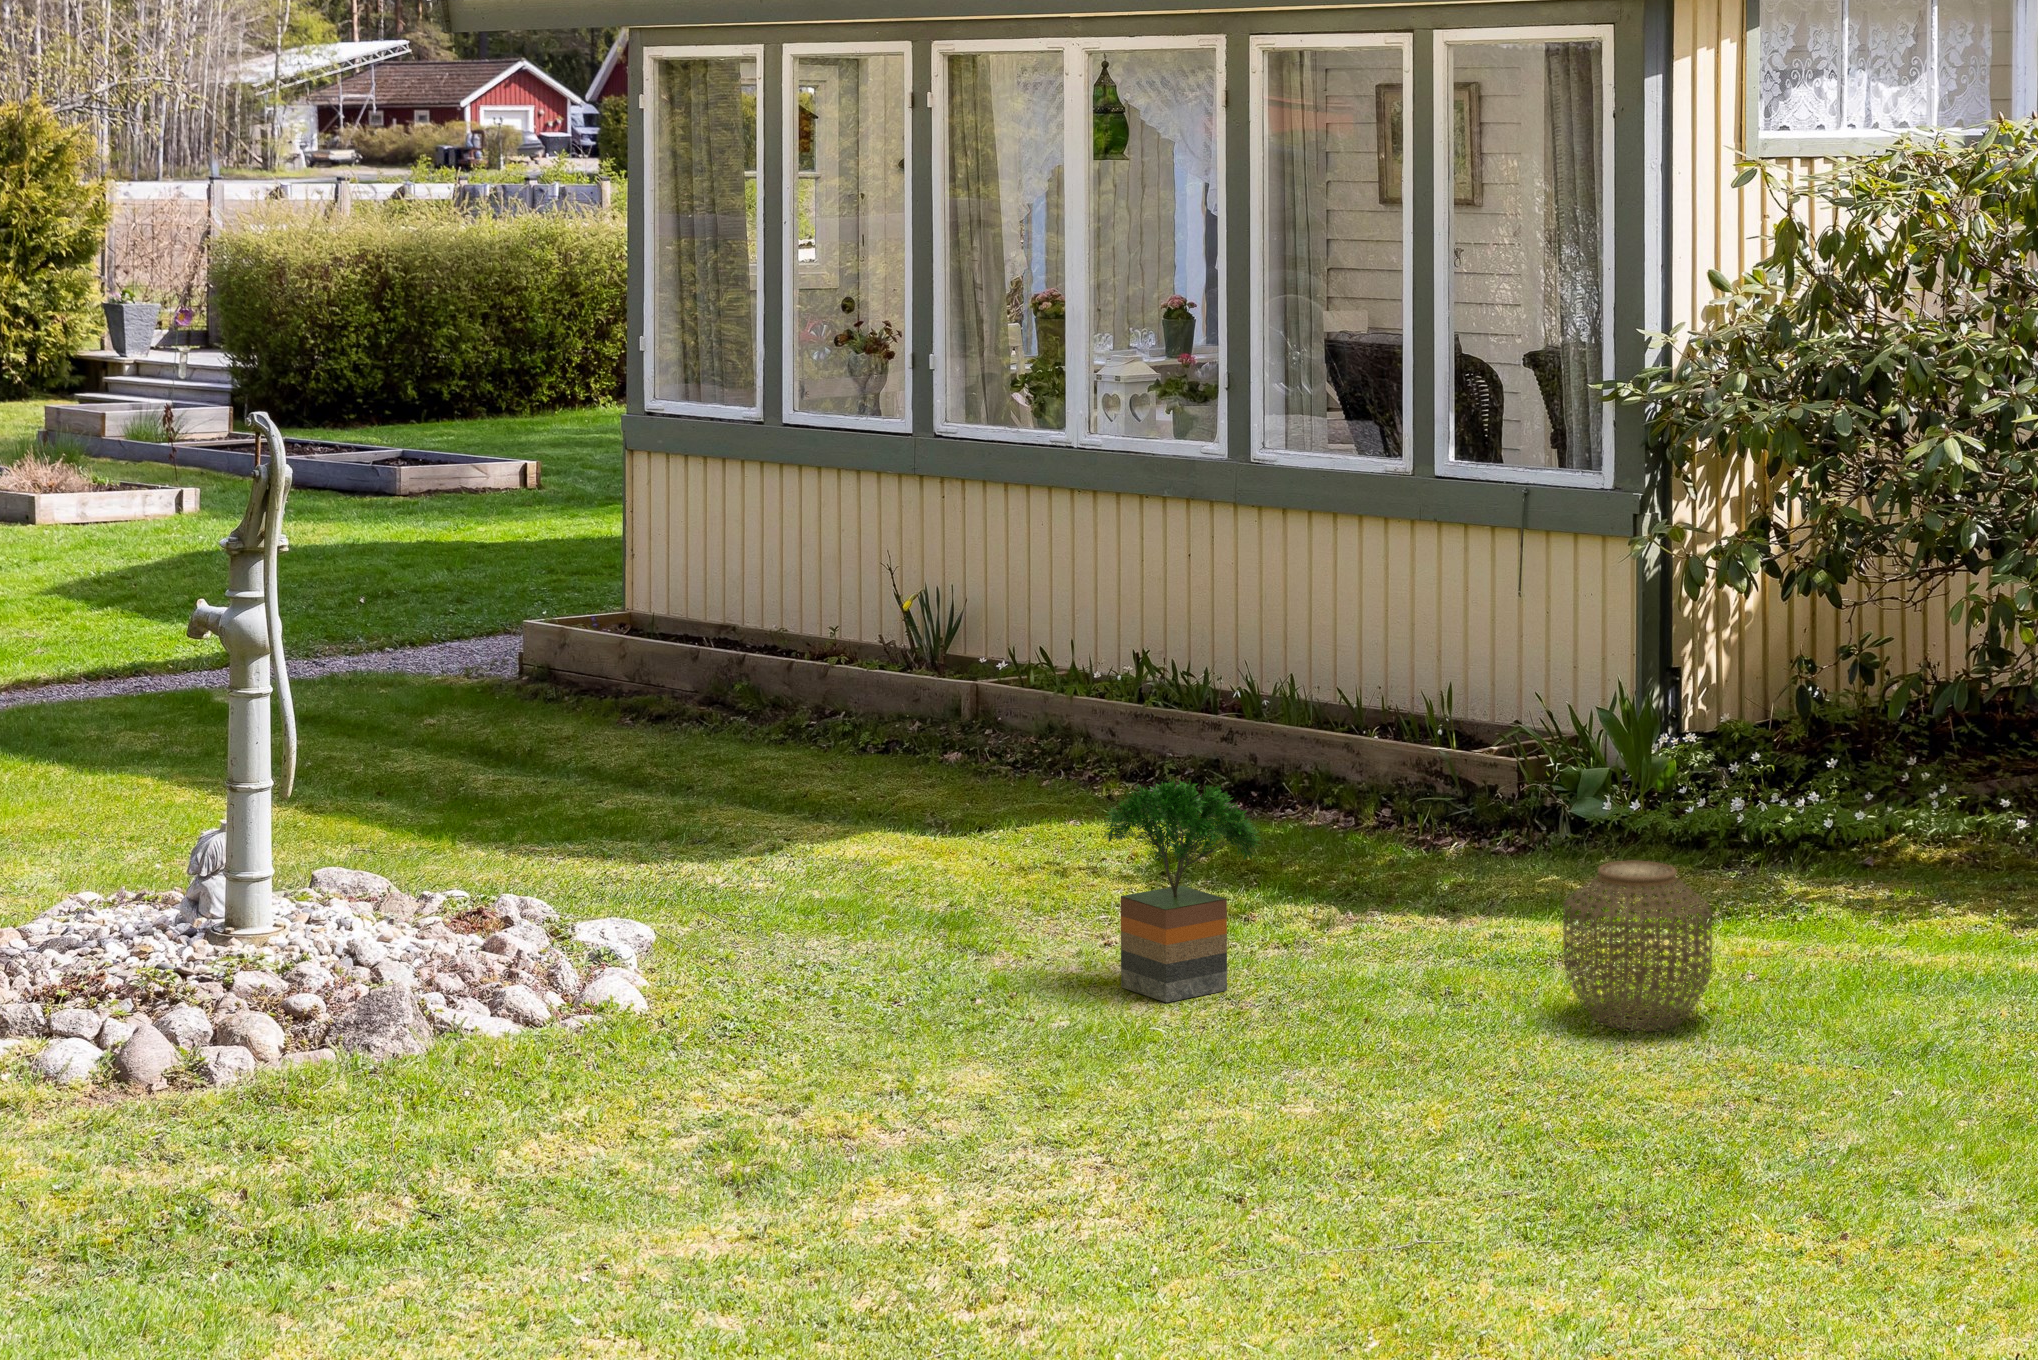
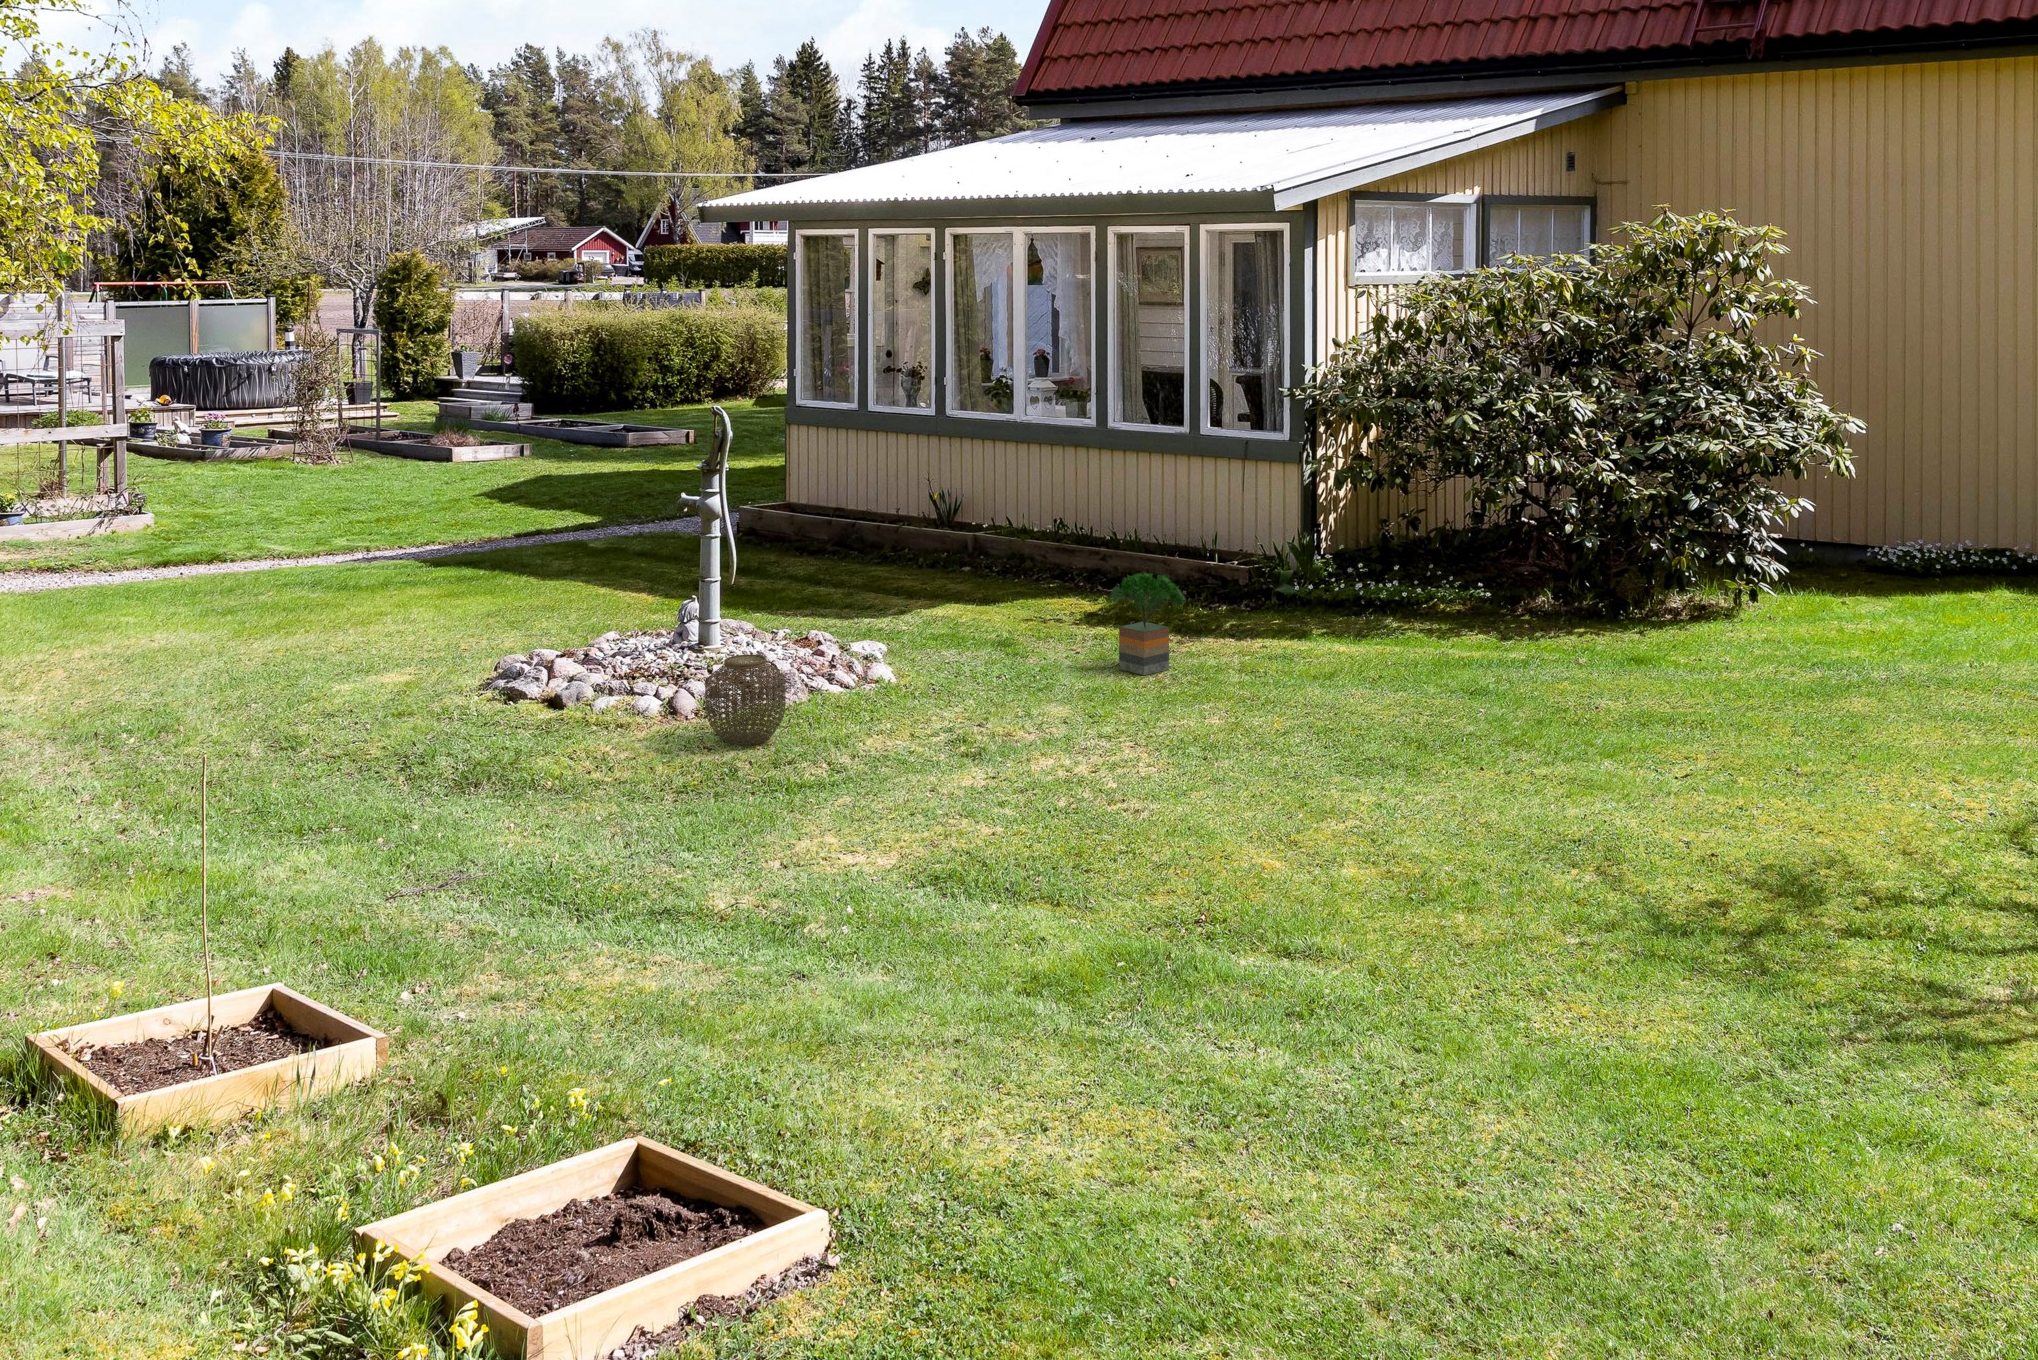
woven basket: present [1563,861,1712,1031] -> present [705,654,786,745]

